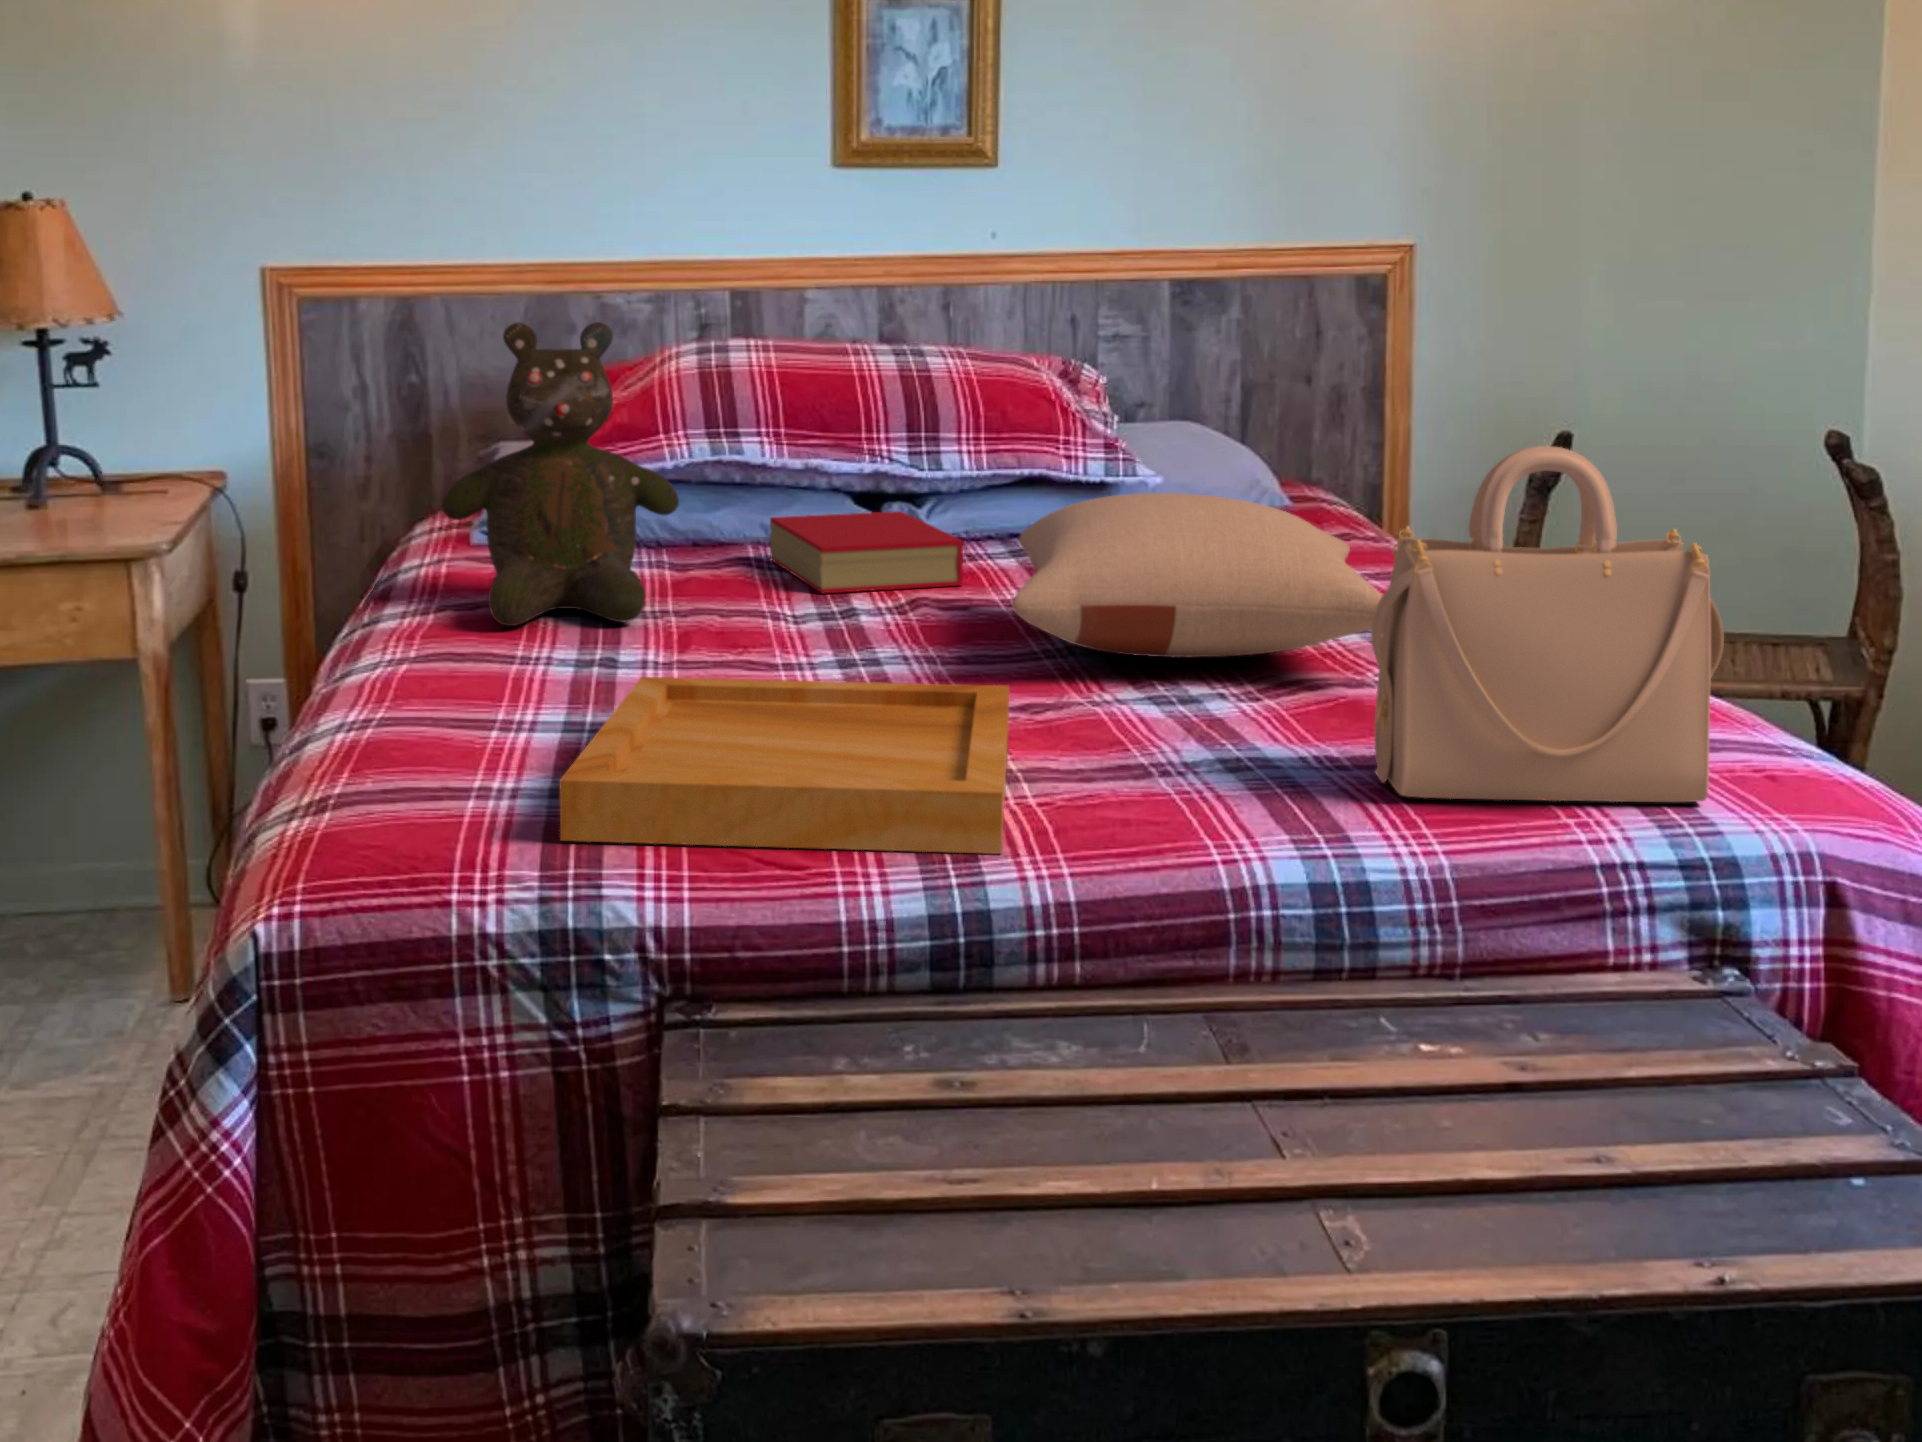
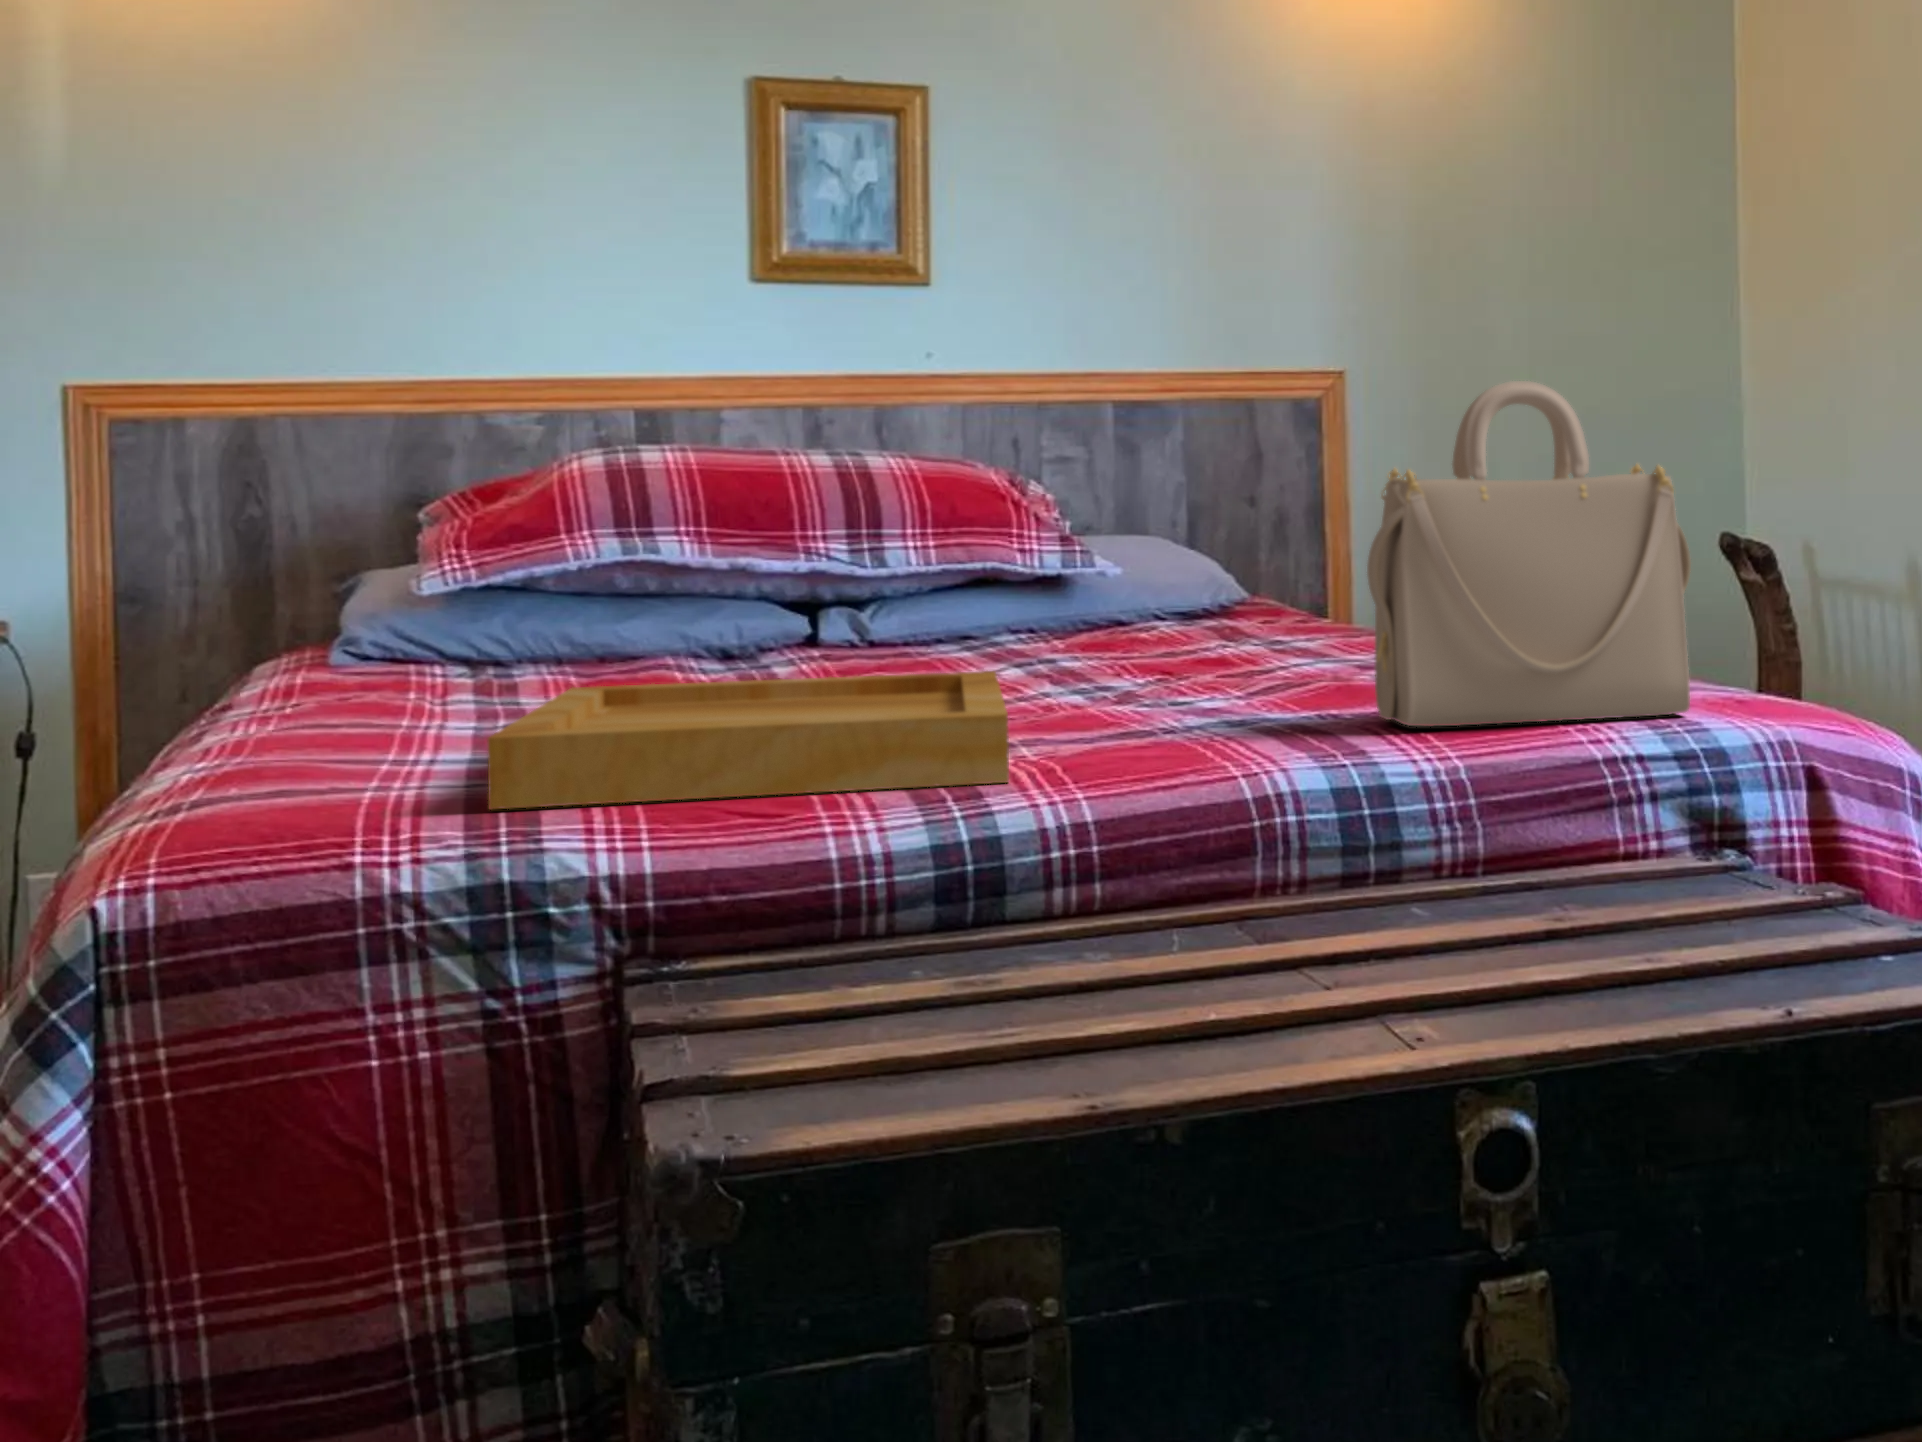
teddy bear: present [442,322,679,626] -> none [301,373,596,704]
pillow: present [1013,493,1382,658] -> none [984,523,1385,677]
book: present [770,511,963,594] -> none [697,603,920,672]

